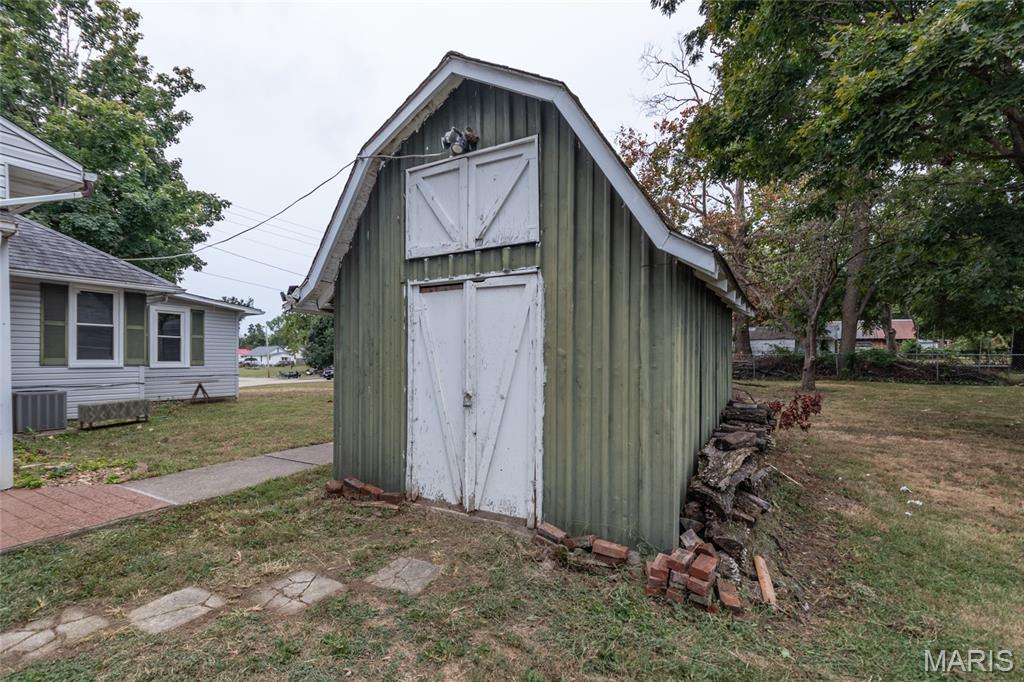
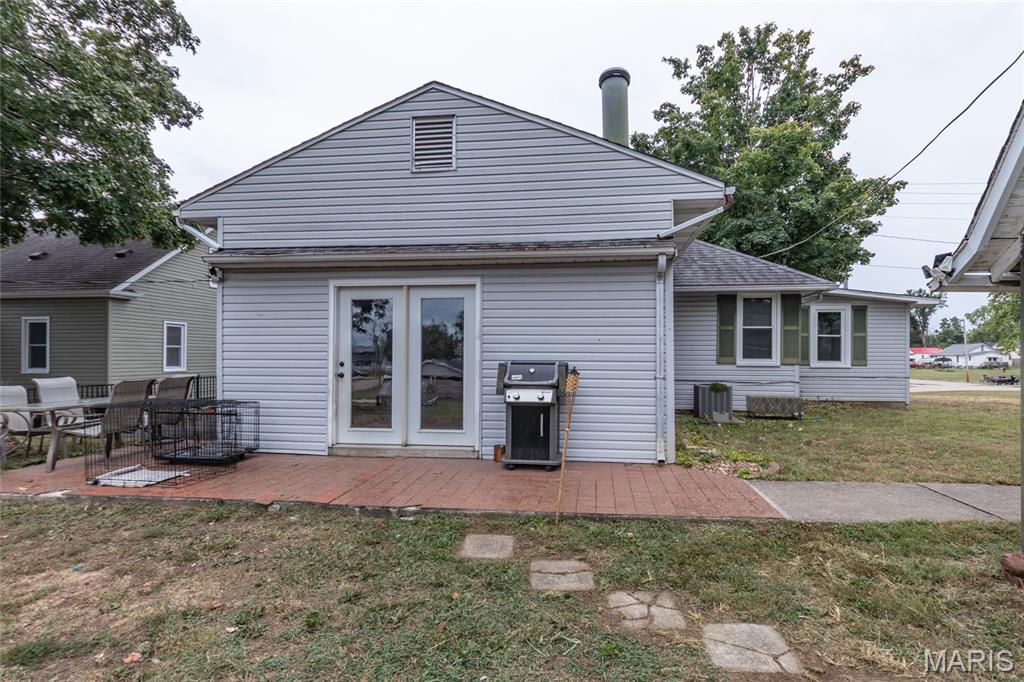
round table: present [180,380,219,405] -> none [837,383,883,411]
potted tree: none [25,392,58,443] -> present [710,382,729,423]

